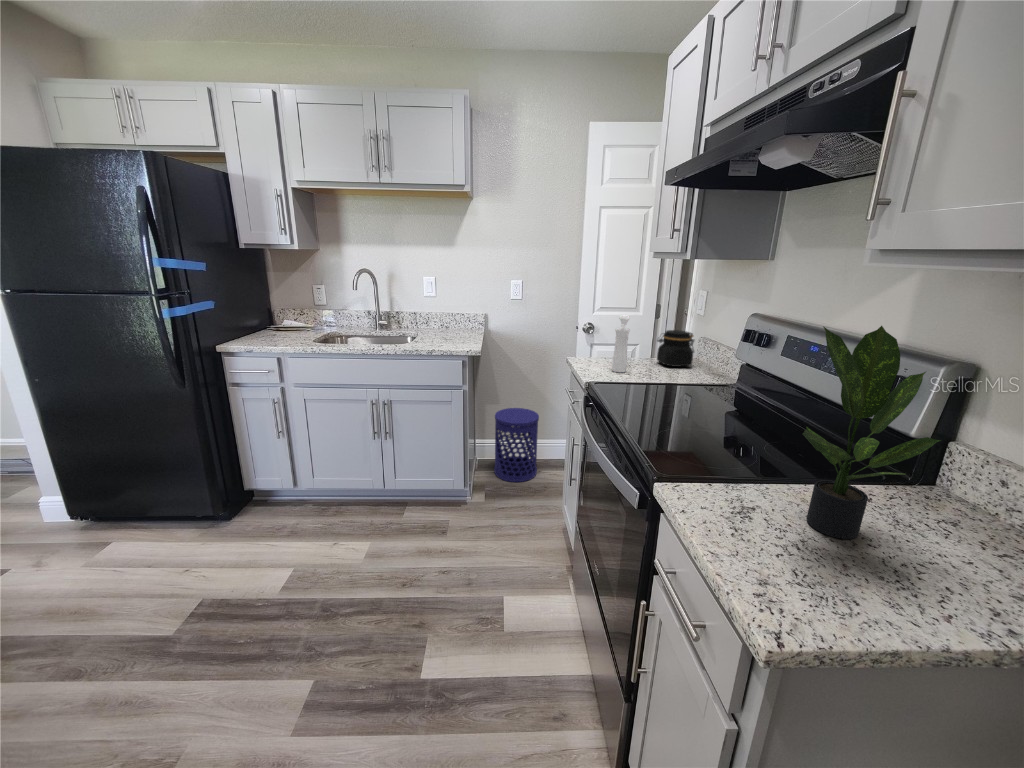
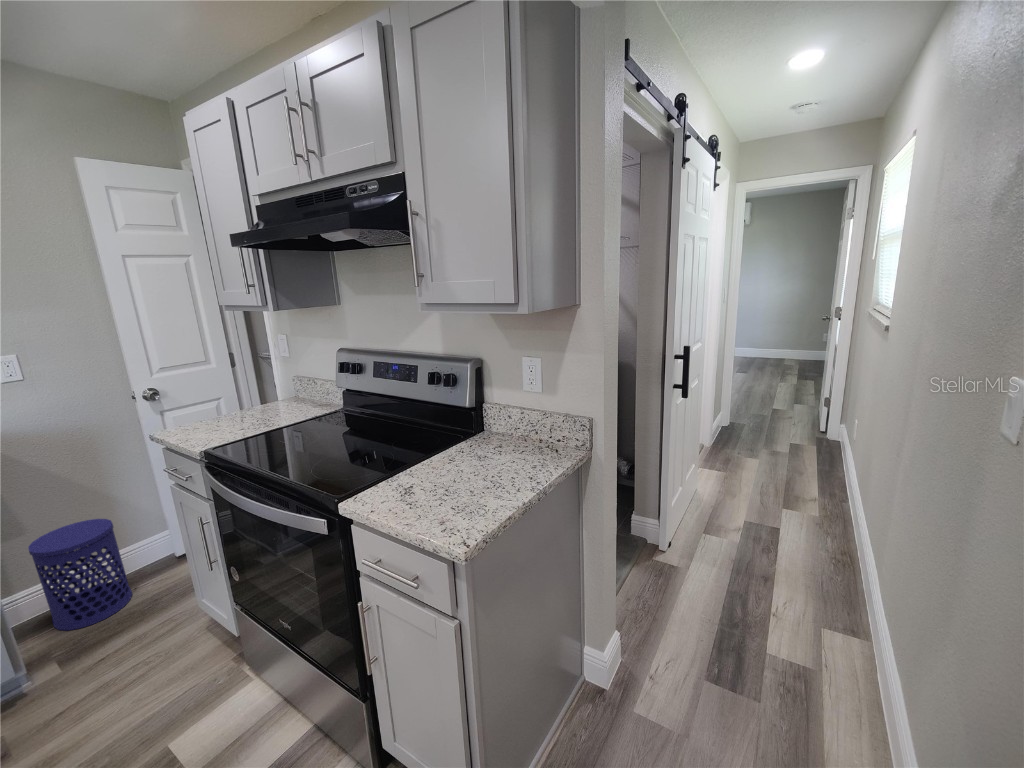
pepper mill: present [612,315,630,372] -> none [208,372,237,432]
potted plant: present [803,326,941,539] -> none [418,348,486,481]
jar: present [657,330,694,367] -> none [256,375,298,410]

